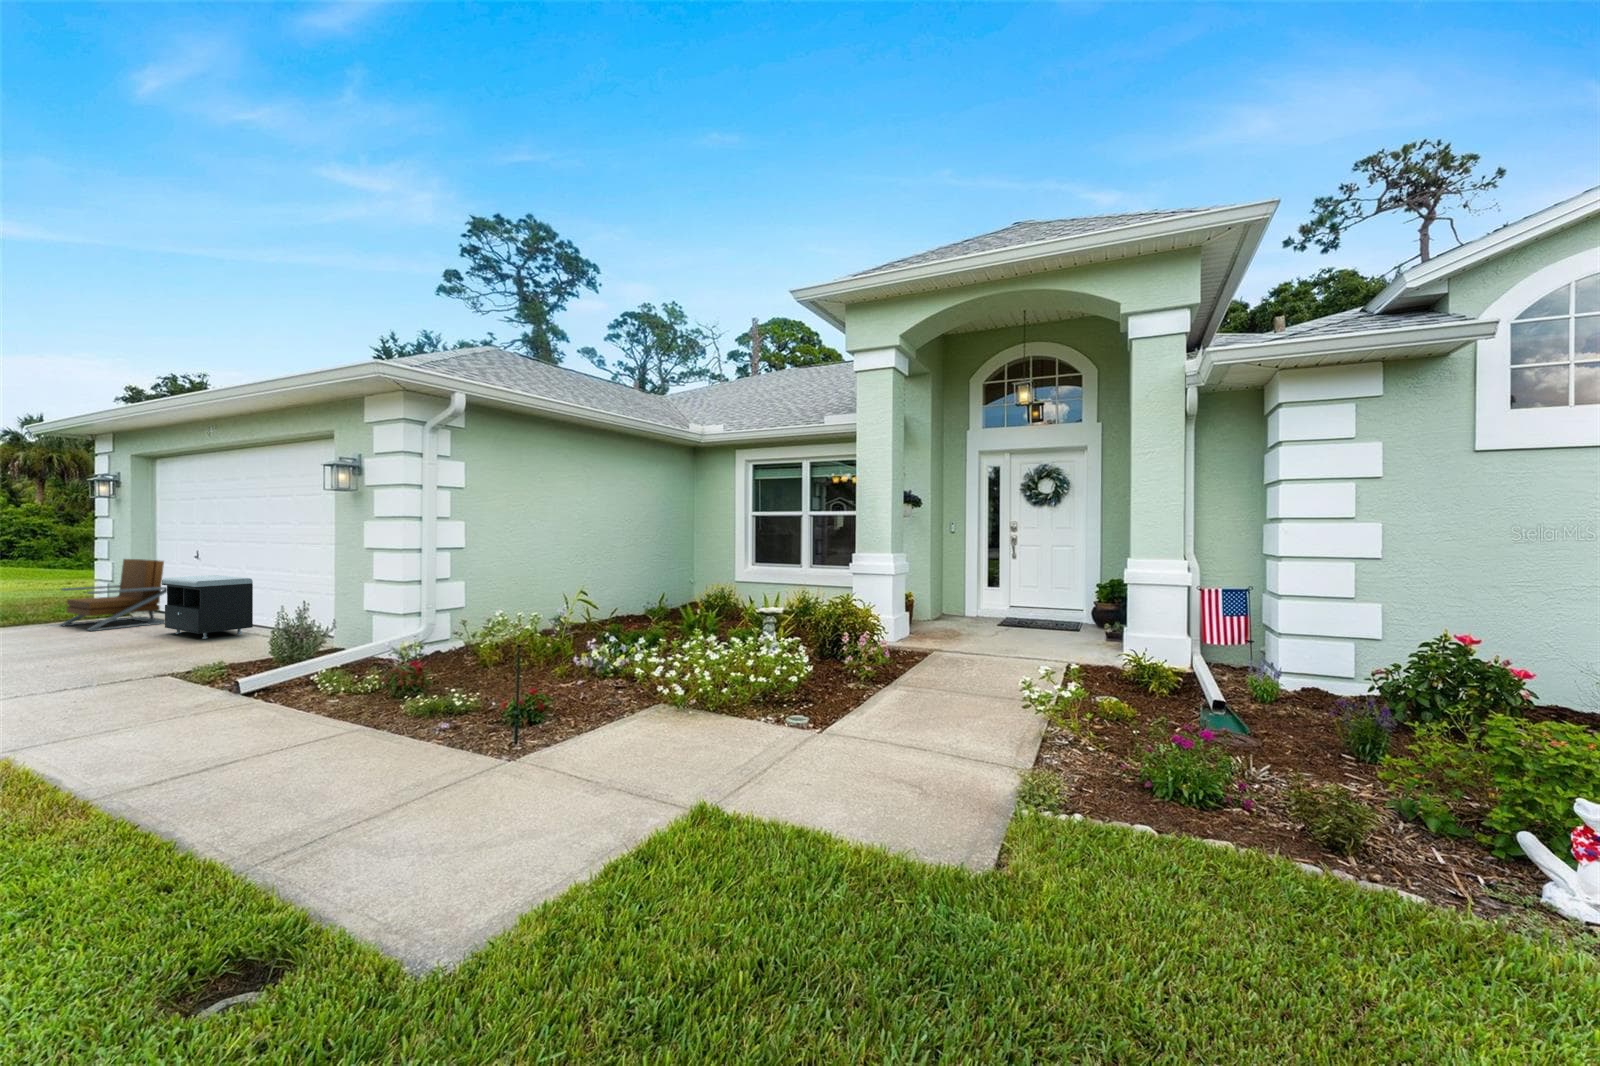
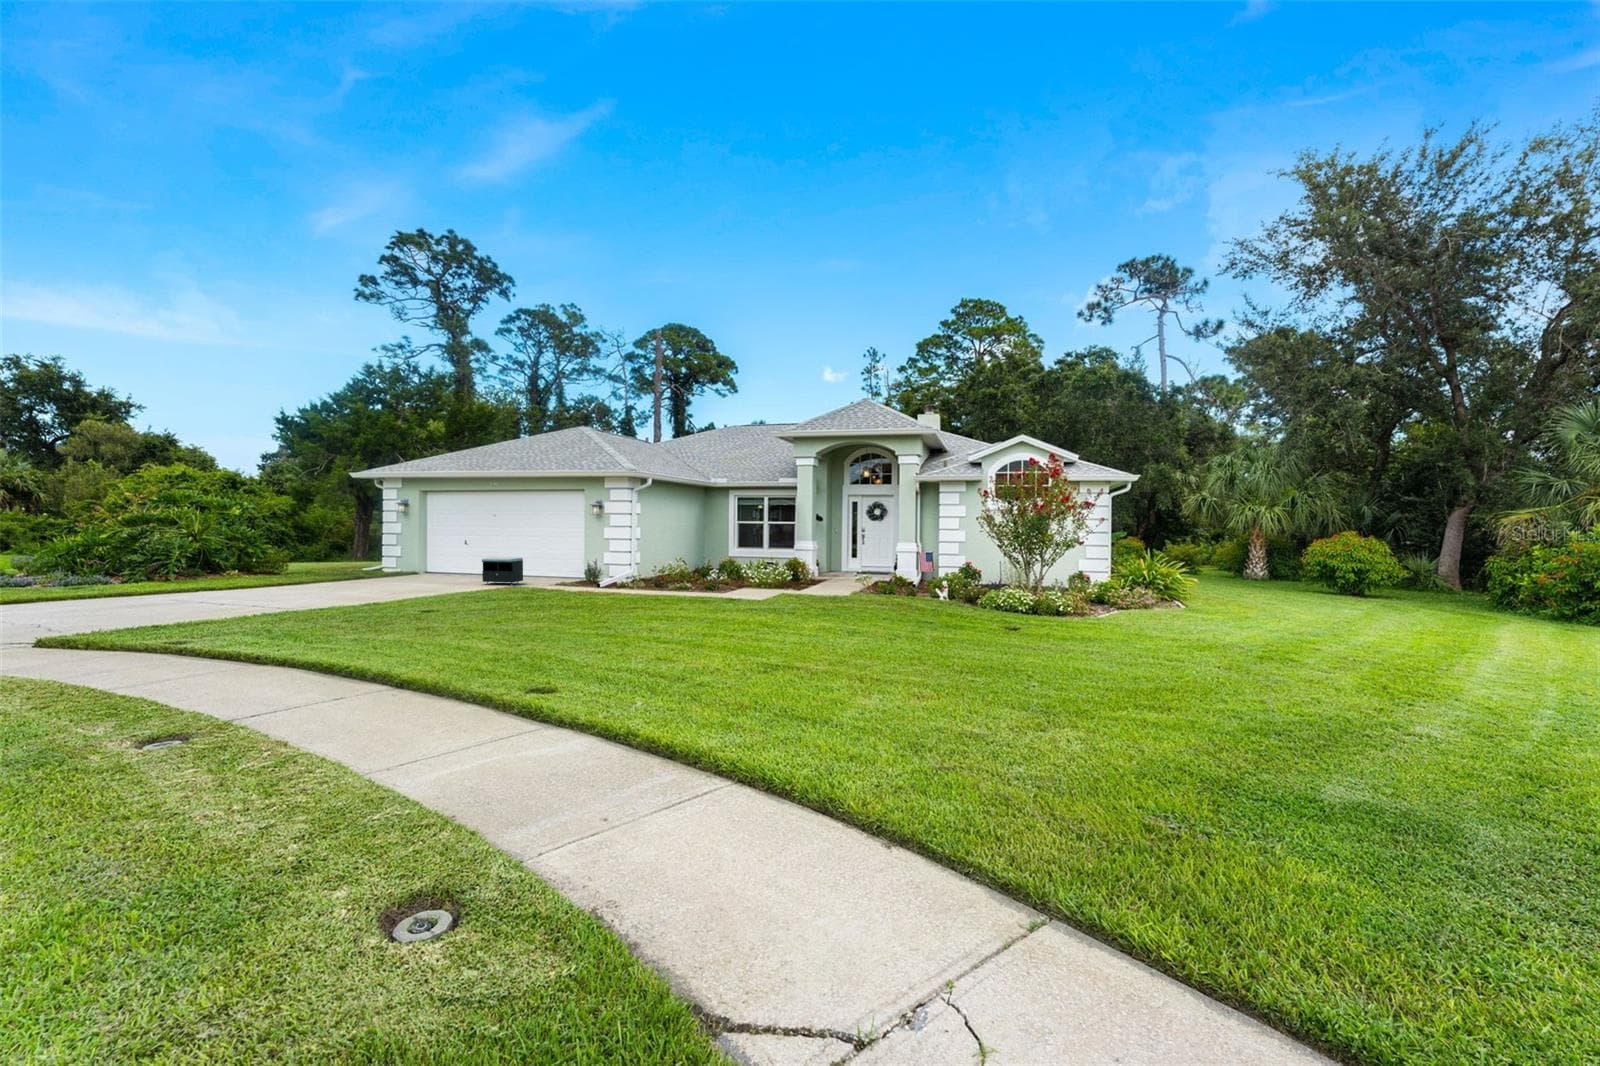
lounge chair: present [61,559,167,631] -> none [410,550,459,585]

